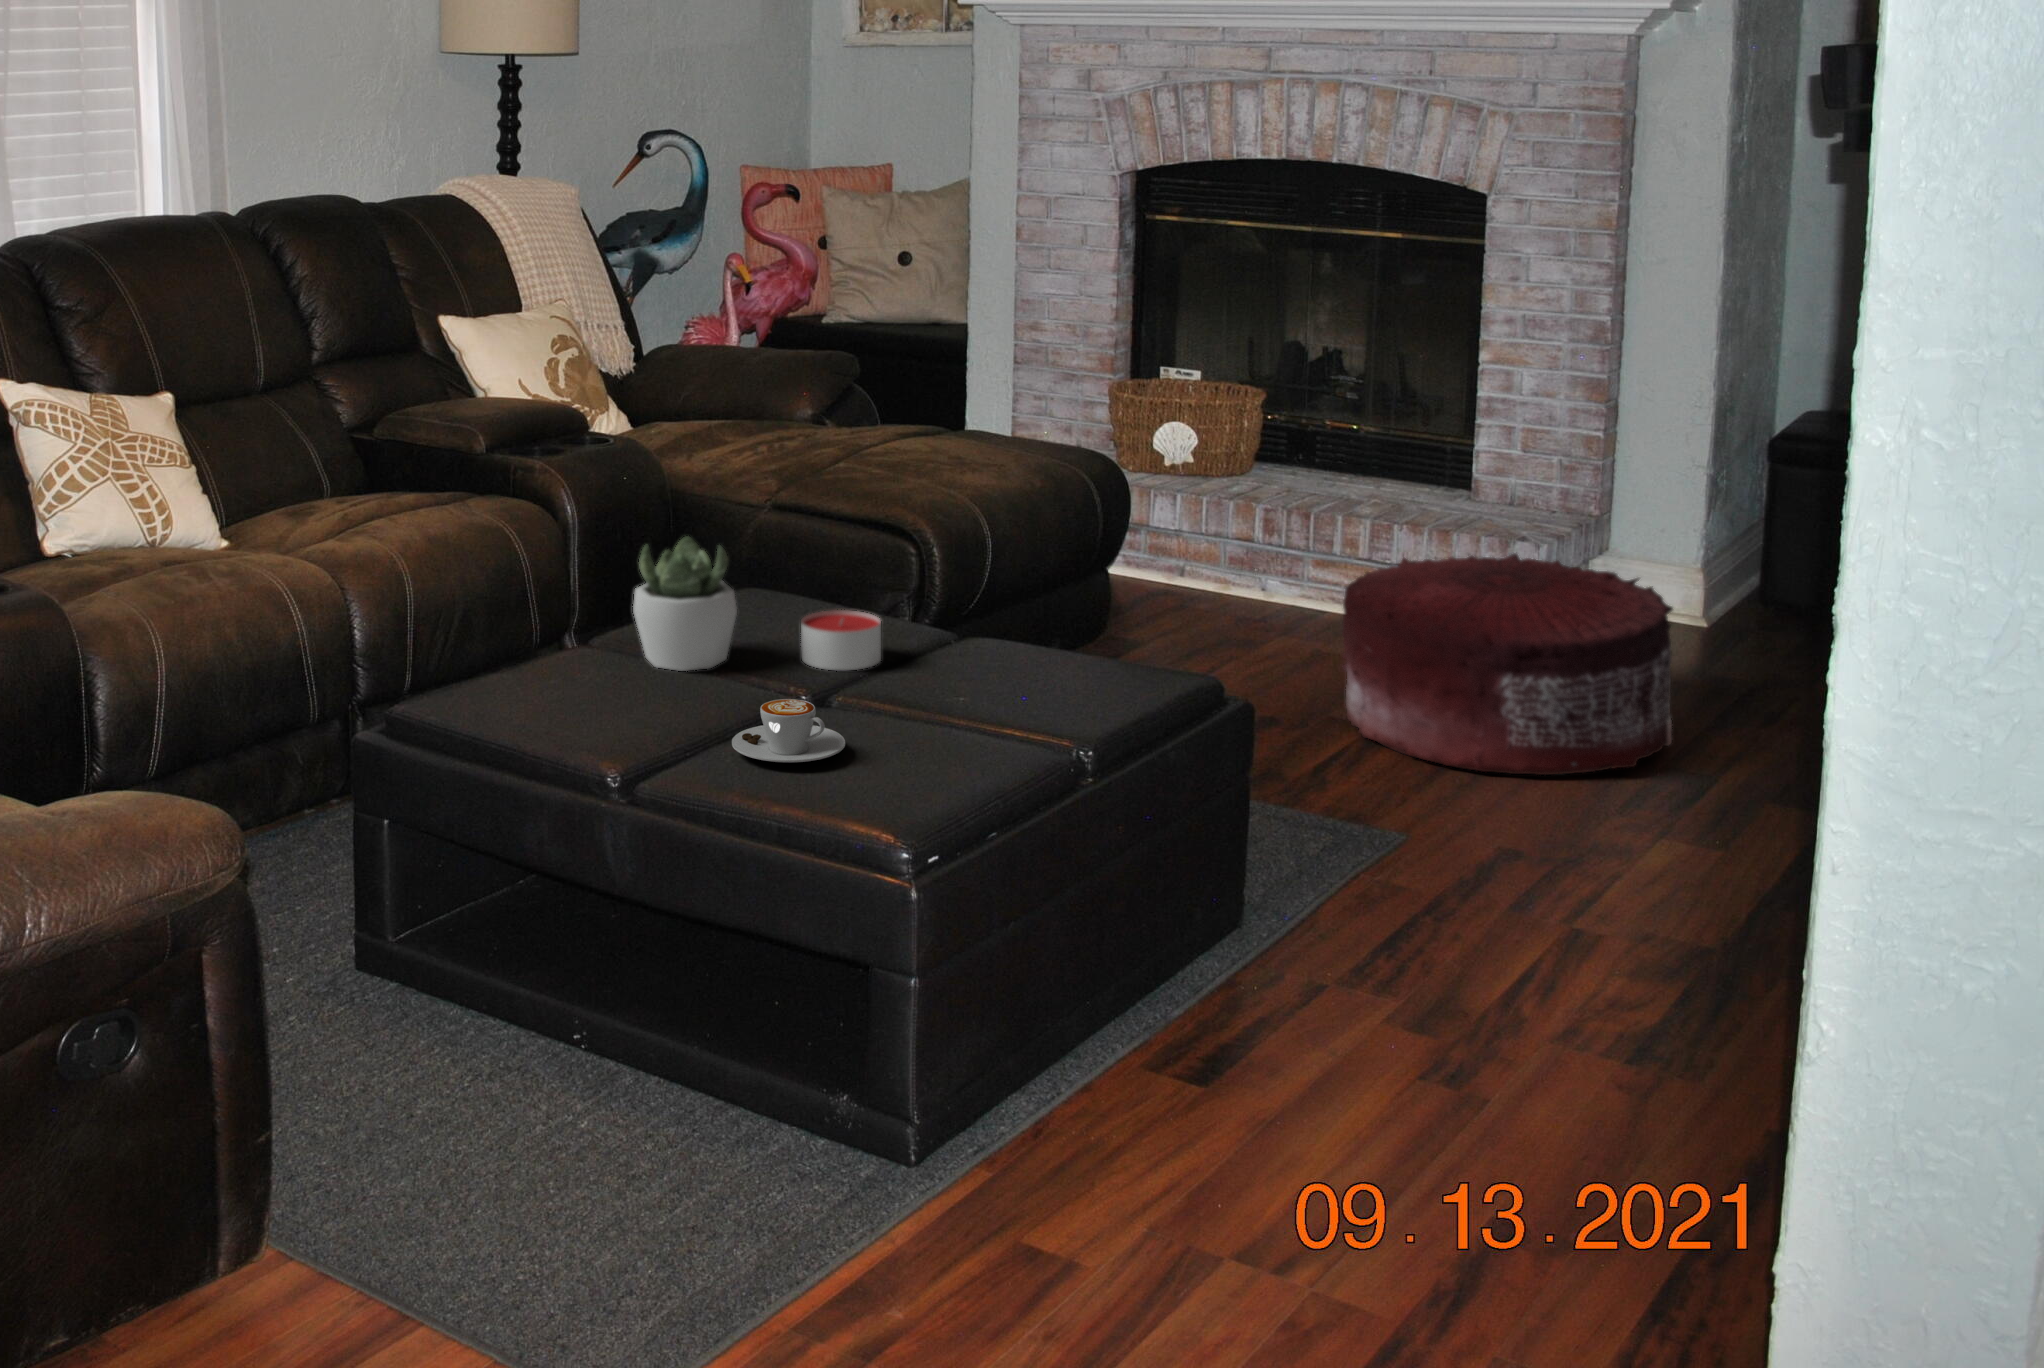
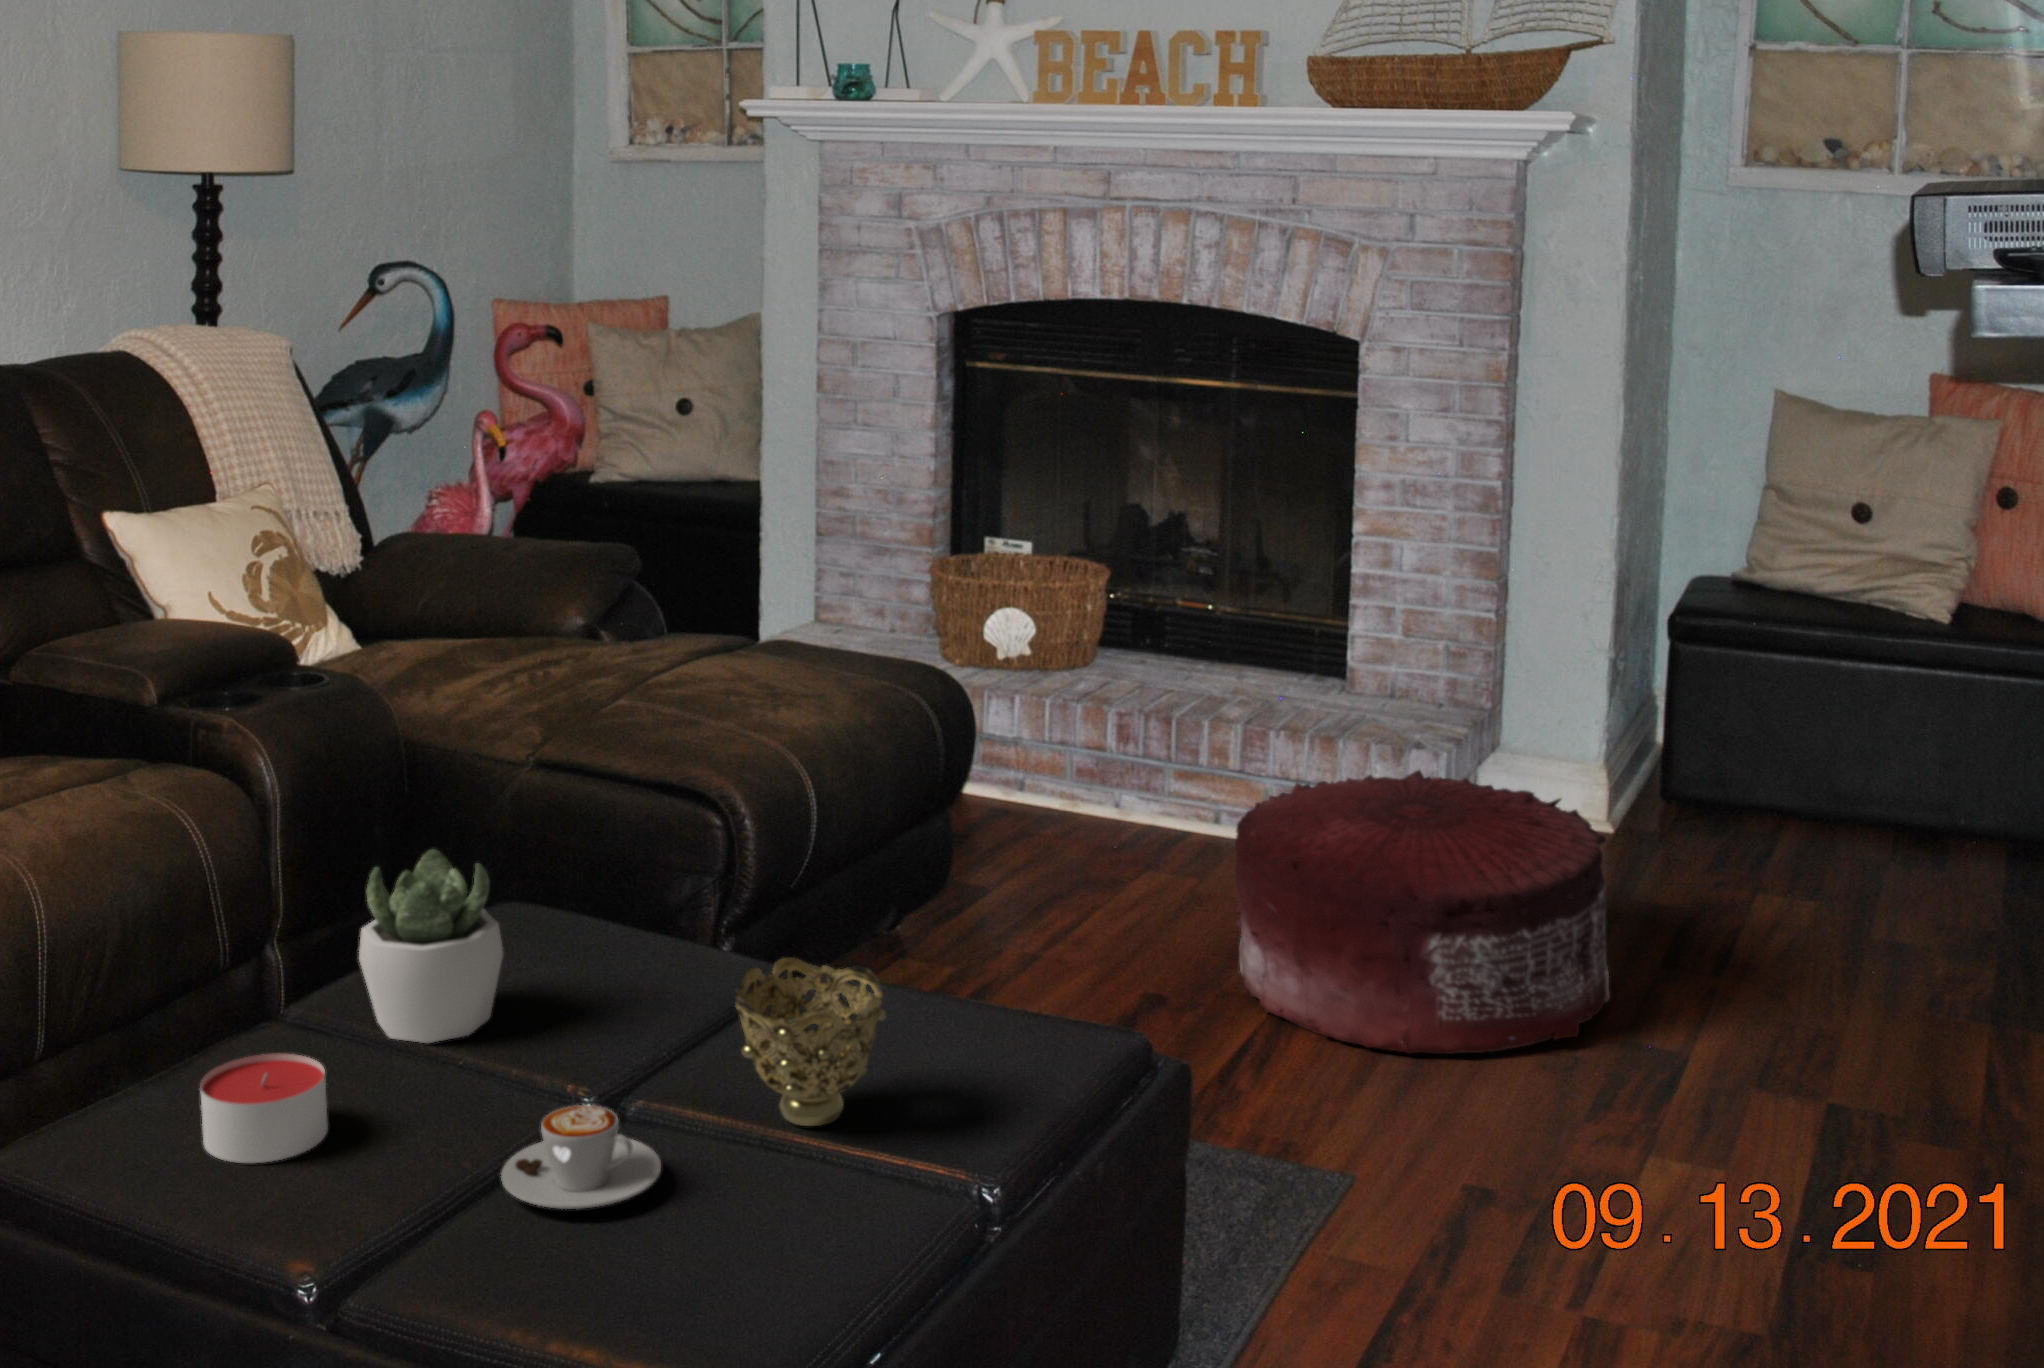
candle: present [801,610,881,670] -> present [200,1054,328,1163]
decorative bowl: none [904,614,1015,732] -> present [735,957,886,1126]

